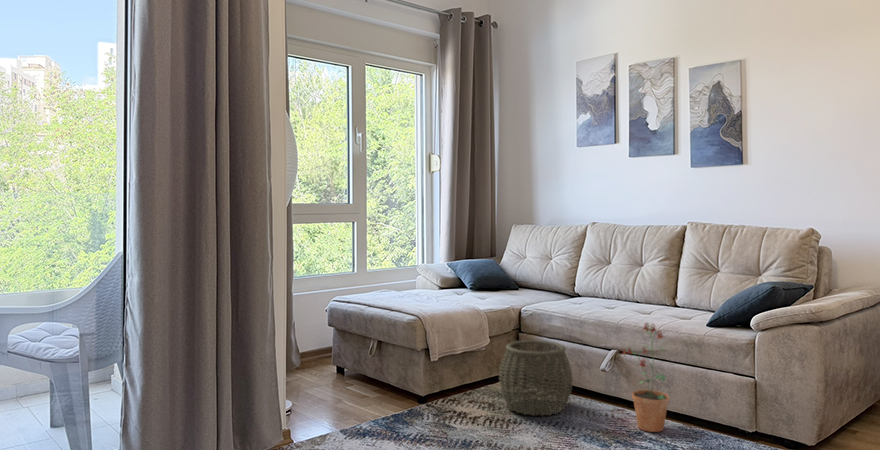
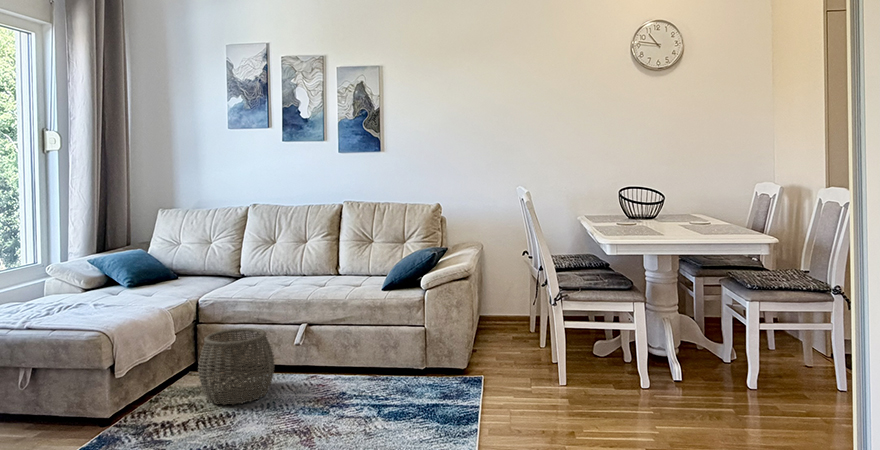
potted plant: present [623,323,669,432] -> none [320,297,366,391]

